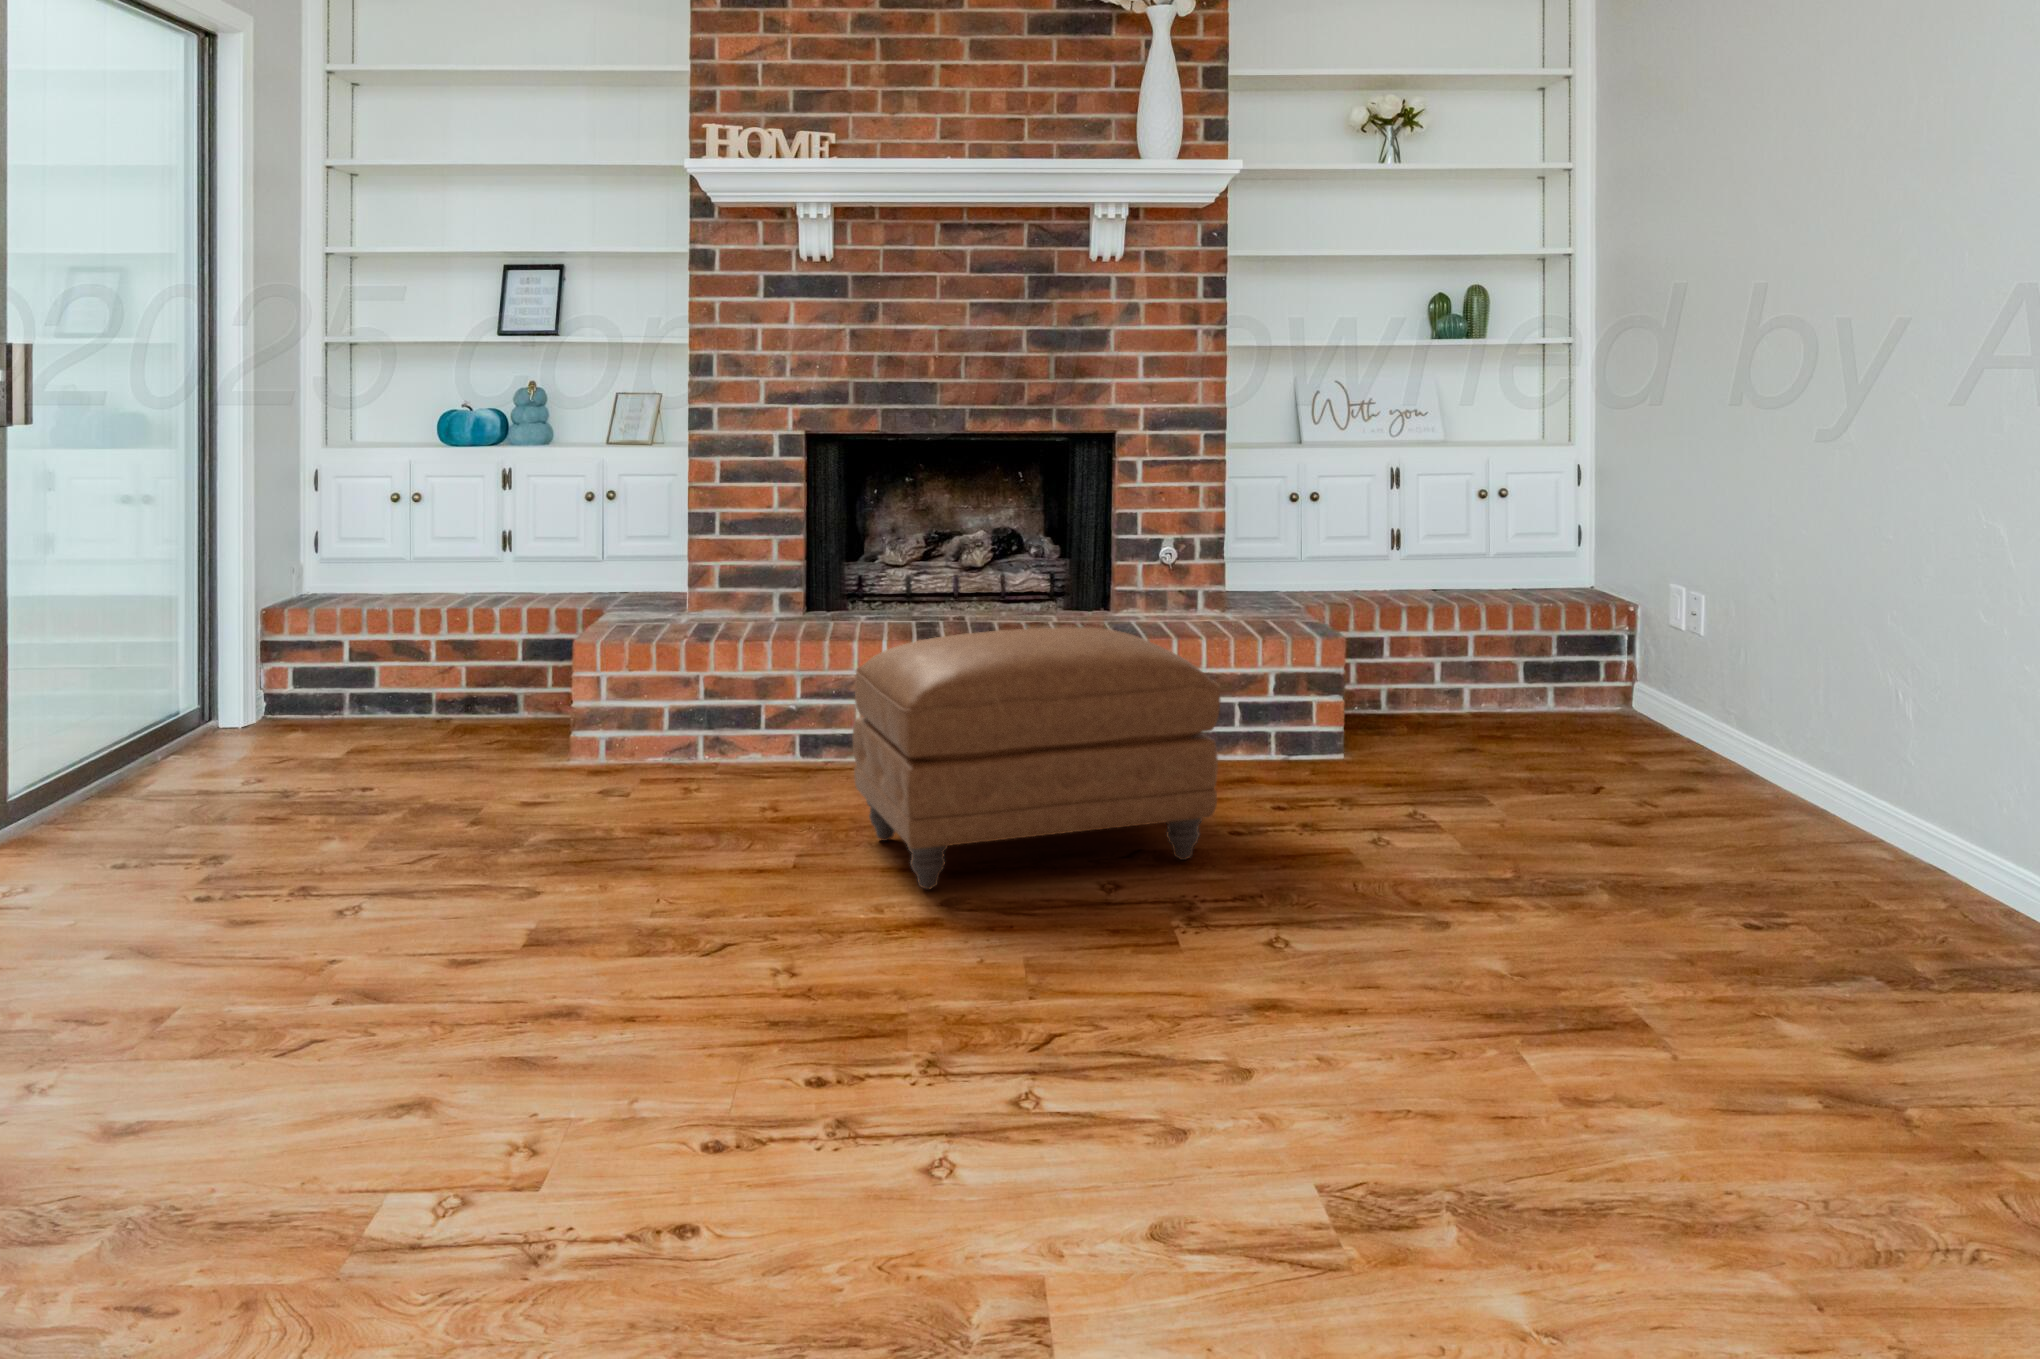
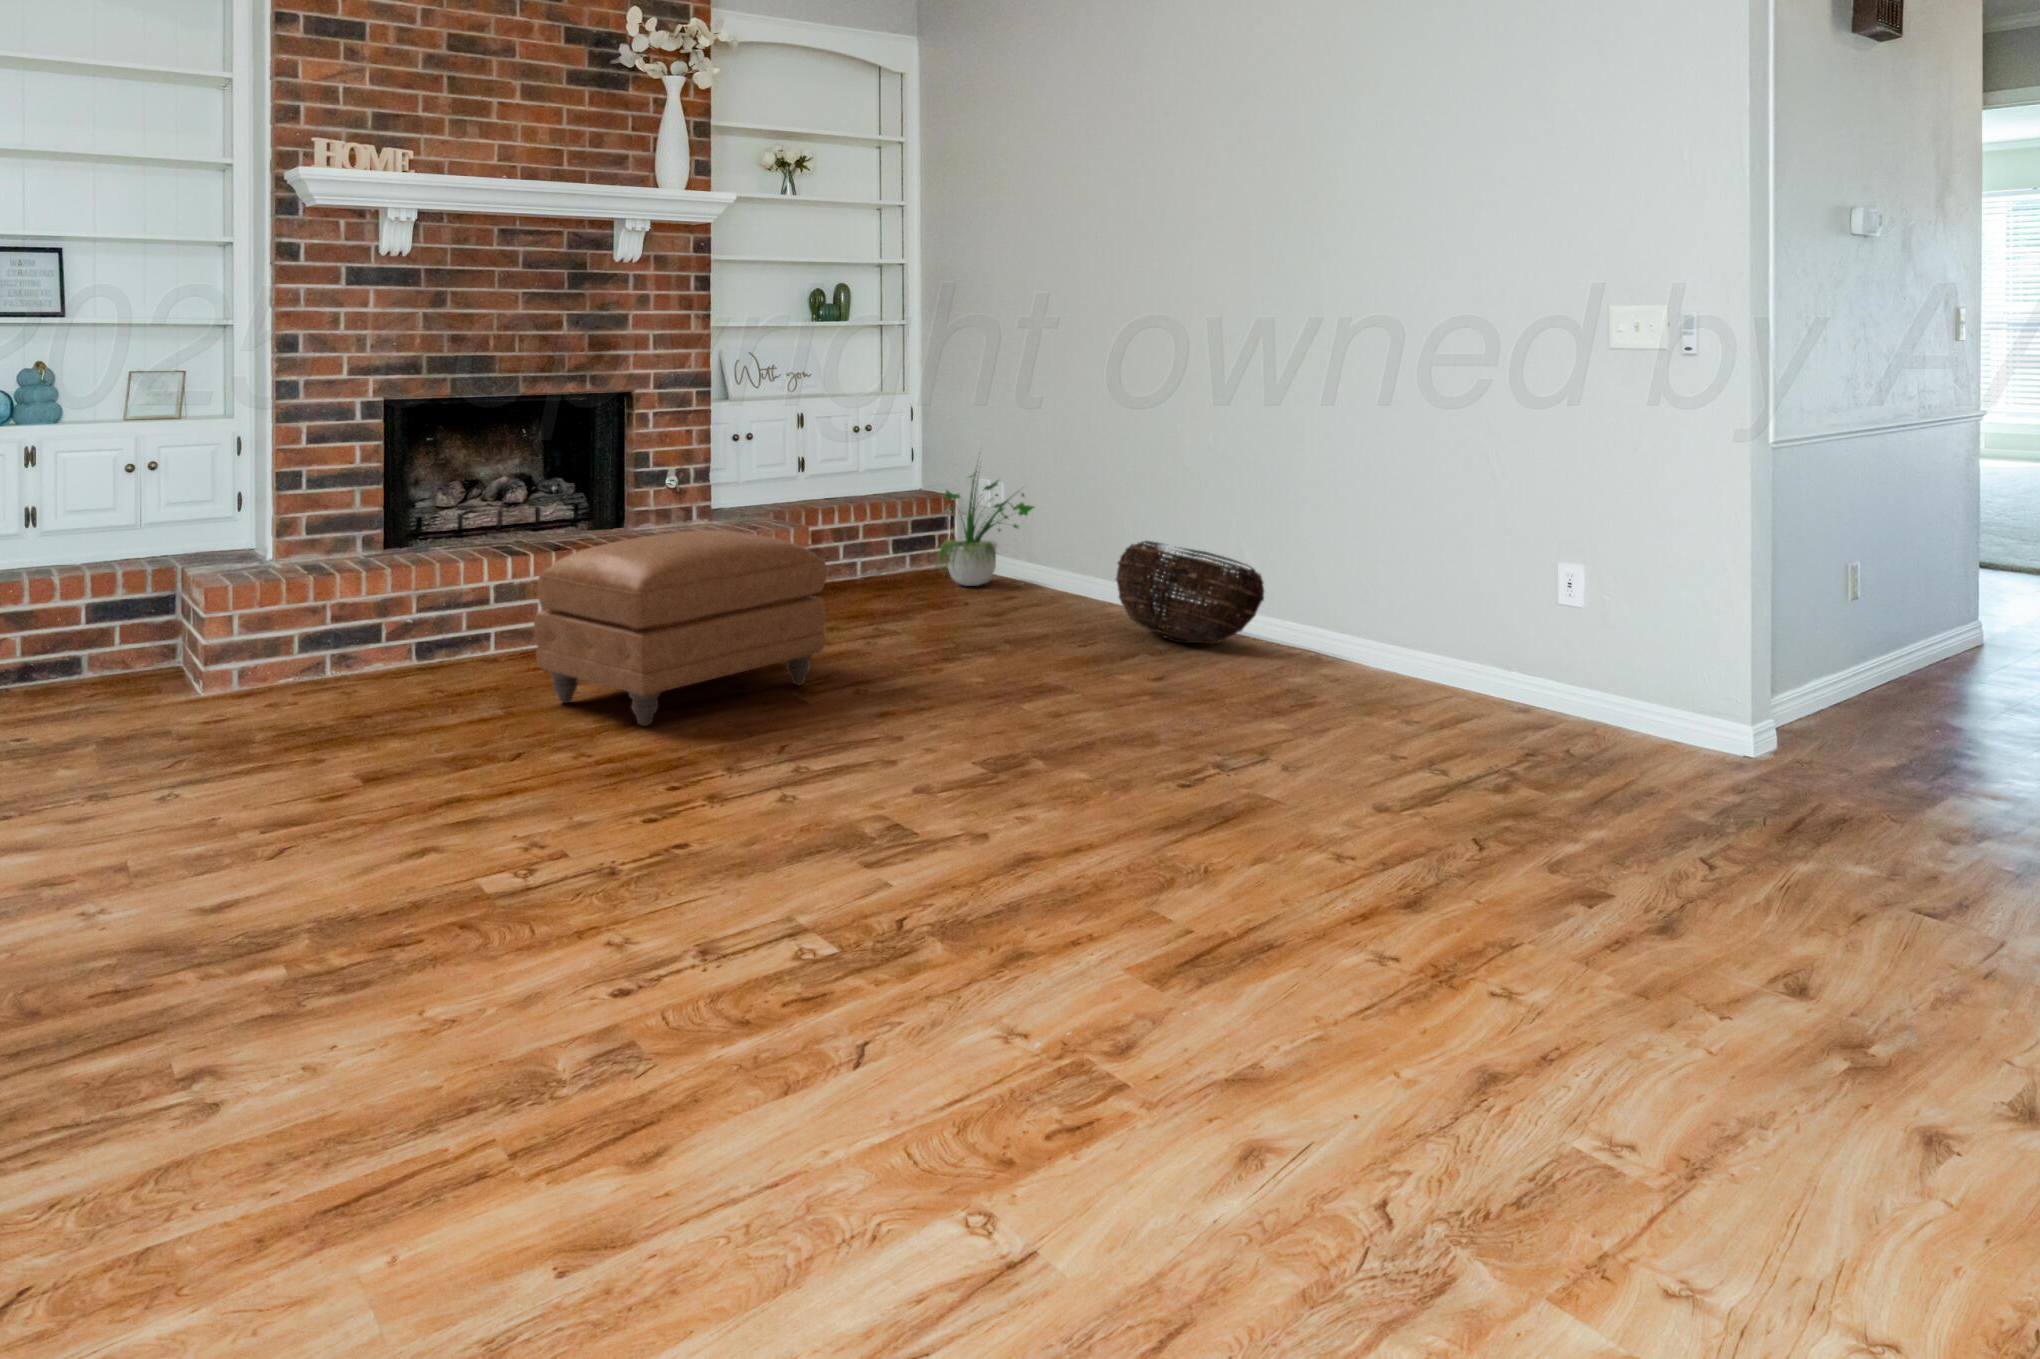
potted plant: none [1552,523,1704,736] -> present [938,471,1034,586]
basket: none [1751,699,1975,889] -> present [1116,540,1264,644]

